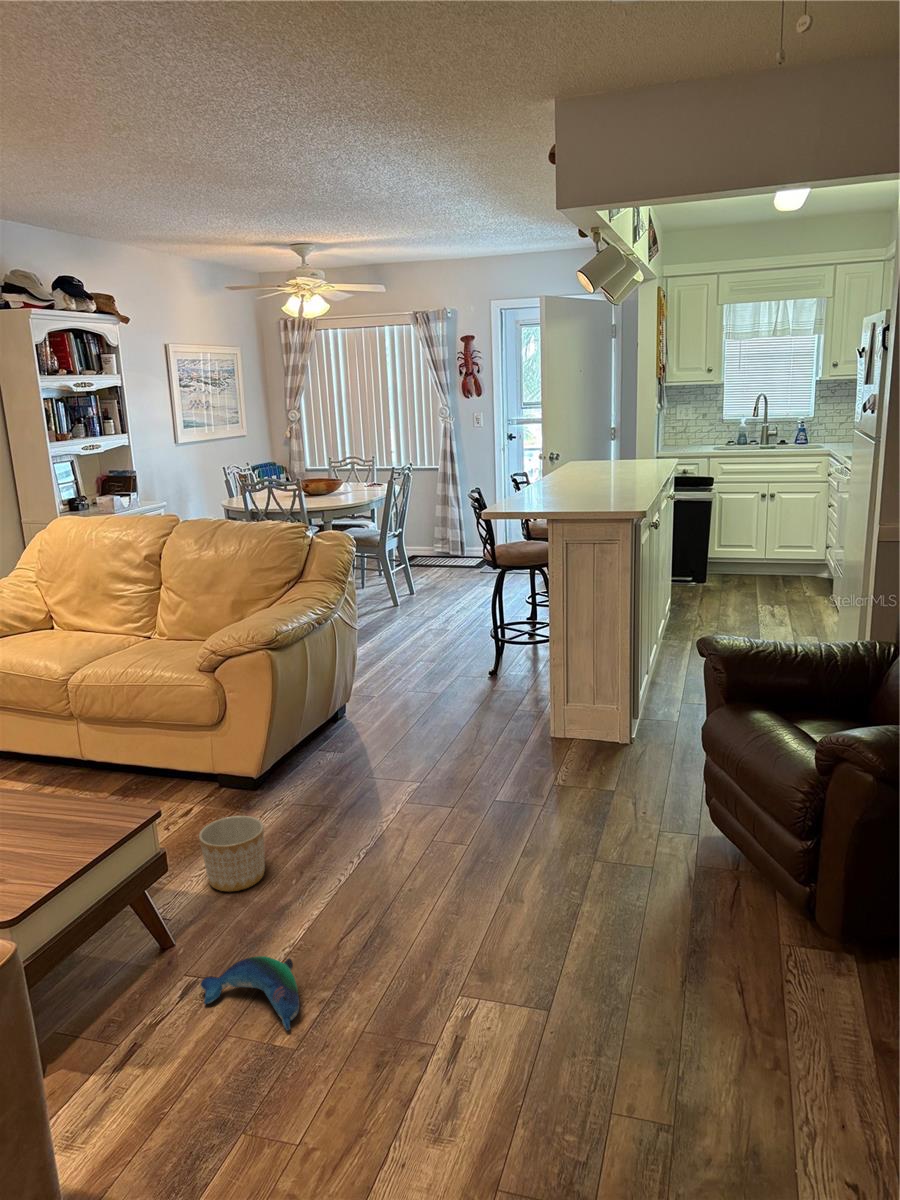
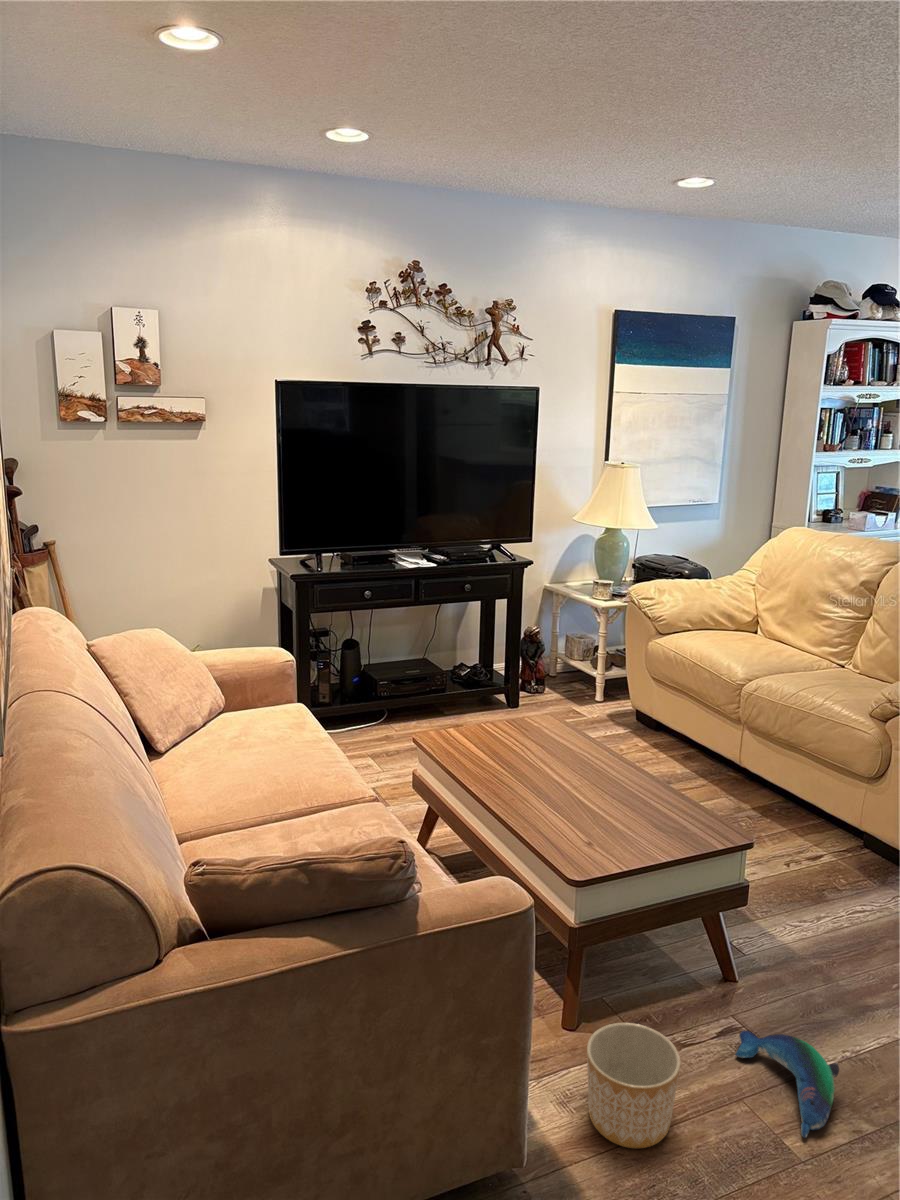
planter: present [199,816,265,892] -> present [587,1023,681,1148]

